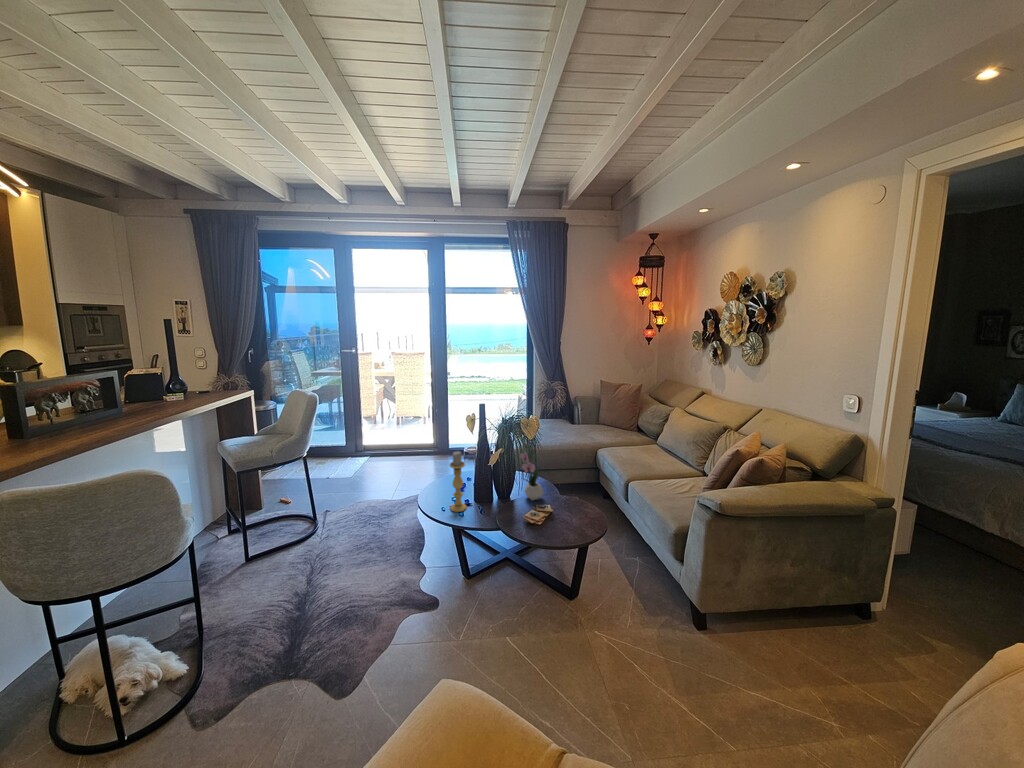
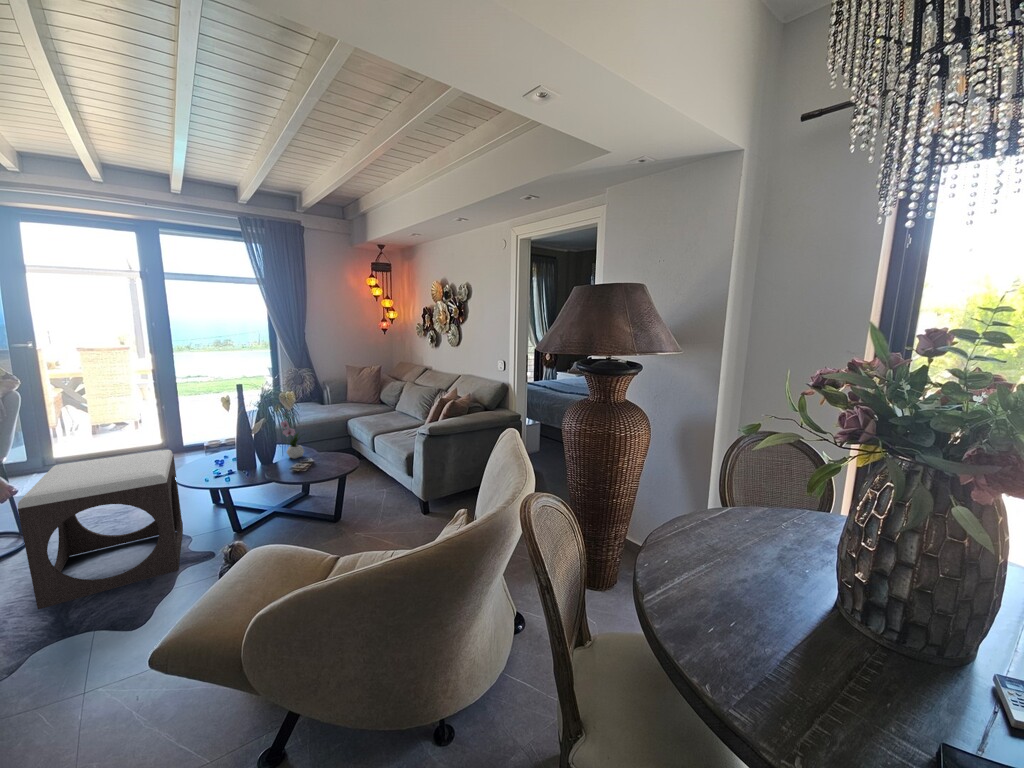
candle holder: present [449,451,467,512] -> none [210,425,232,478]
footstool: none [290,468,425,616] -> present [18,450,183,609]

